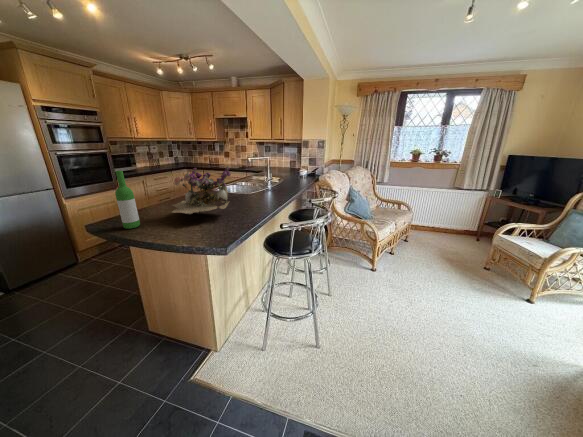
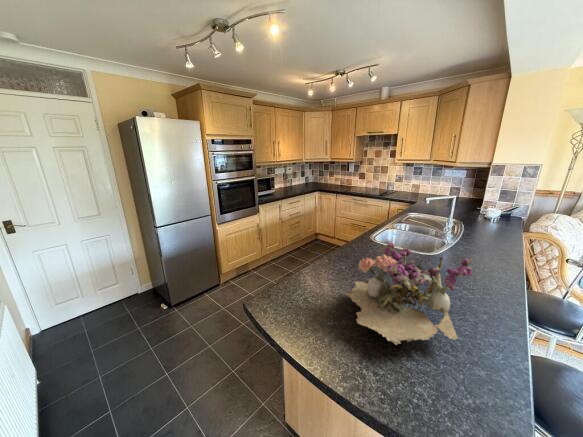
wine bottle: present [115,171,140,229] -> none [285,254,308,336]

